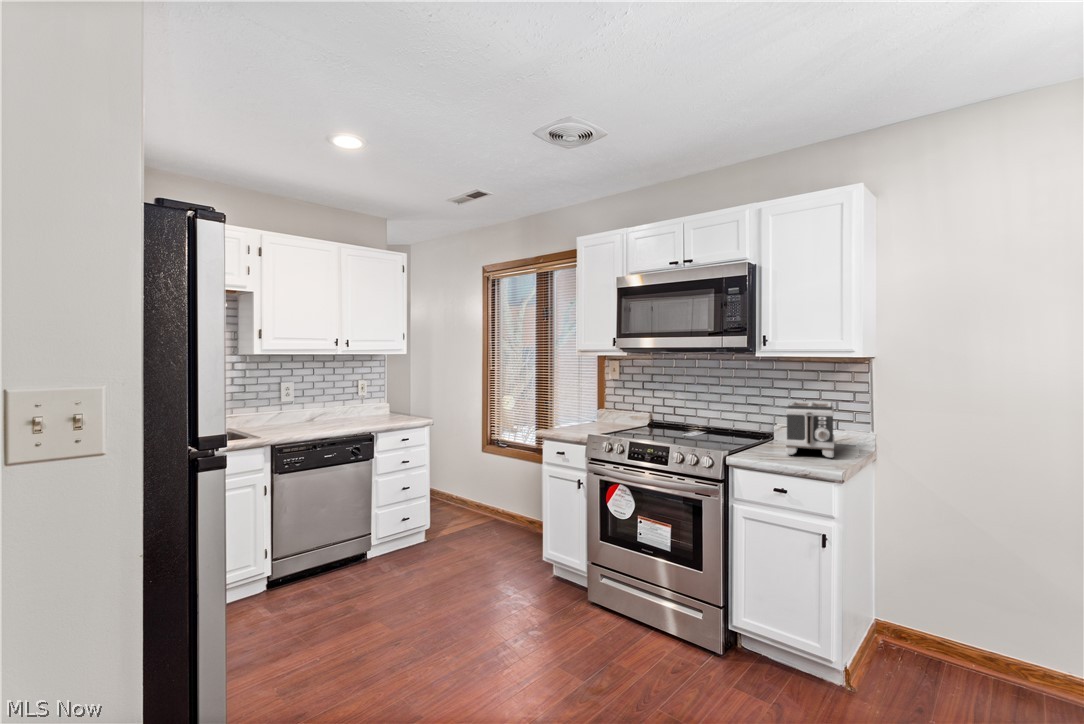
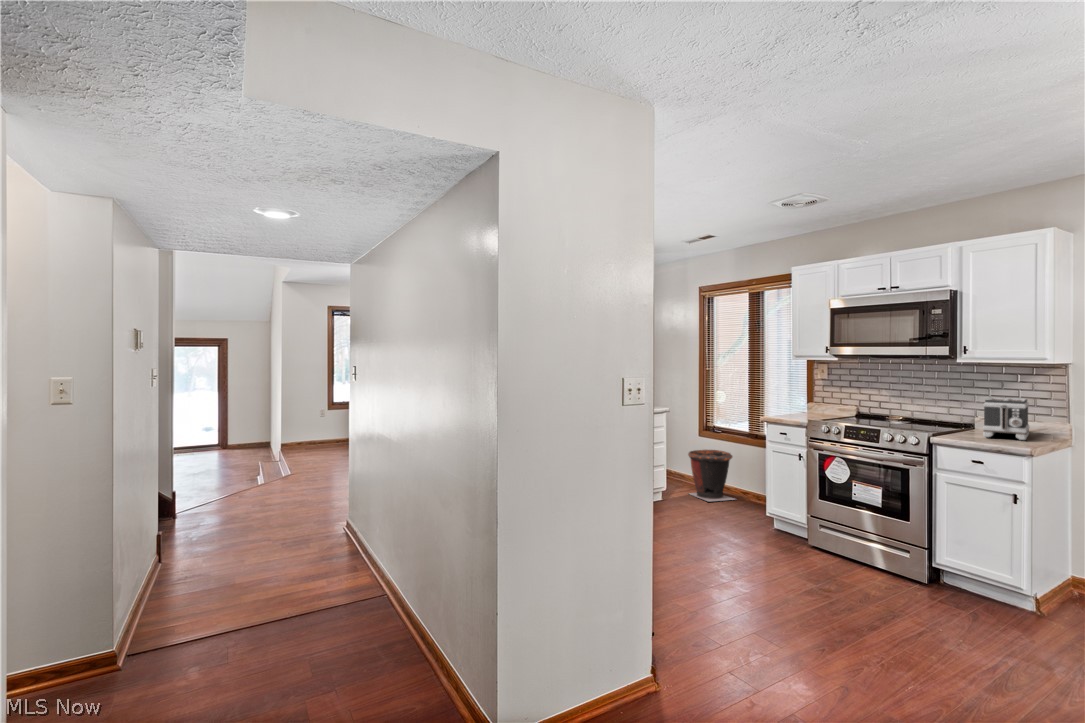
waste bin: none [463,469,522,538] -> present [688,450,735,501]

